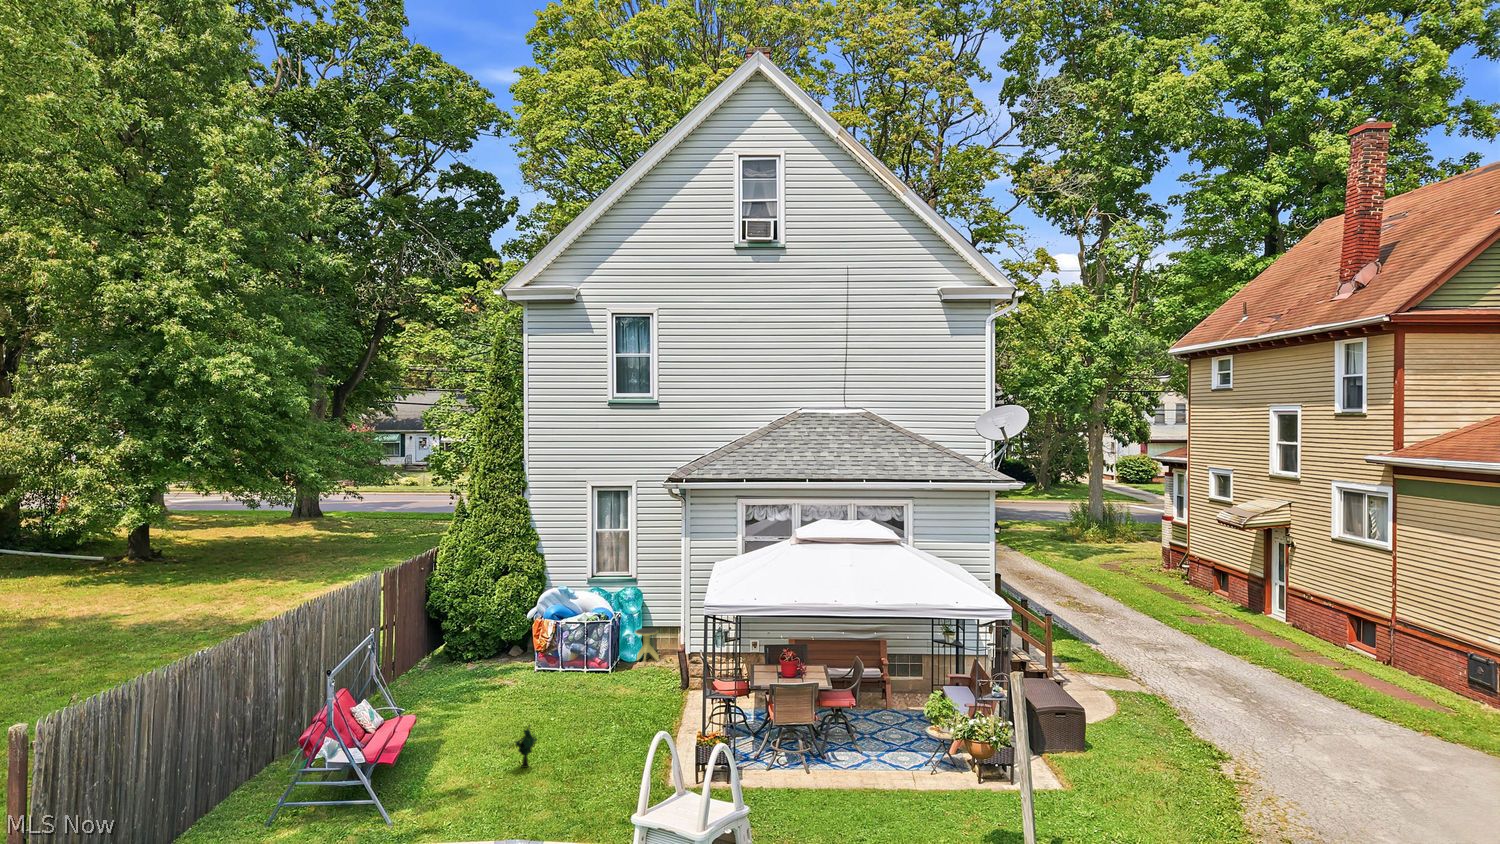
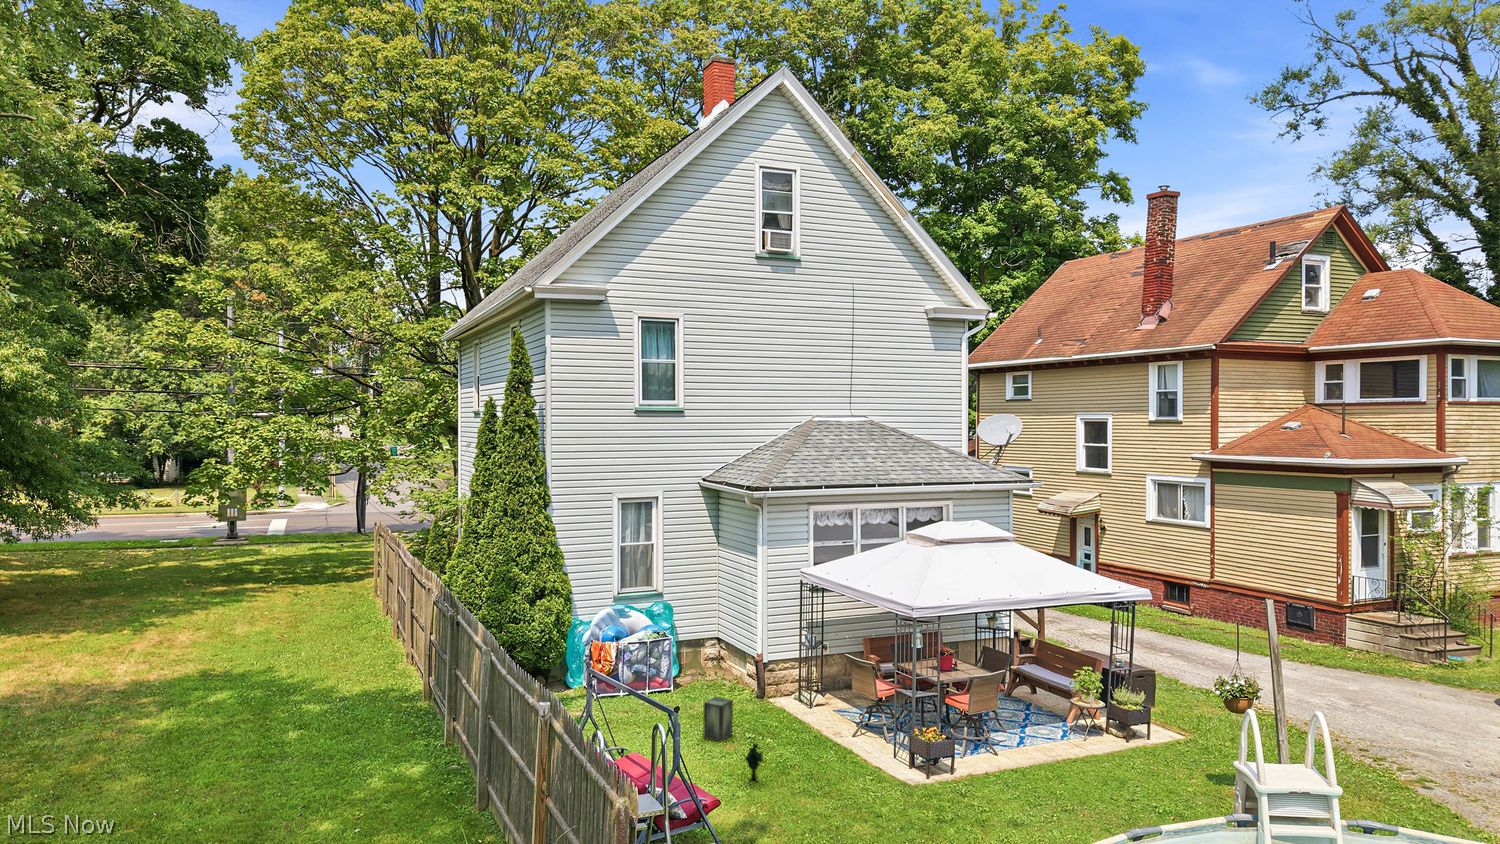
storage box: none [555,681,584,725] -> present [703,697,733,741]

